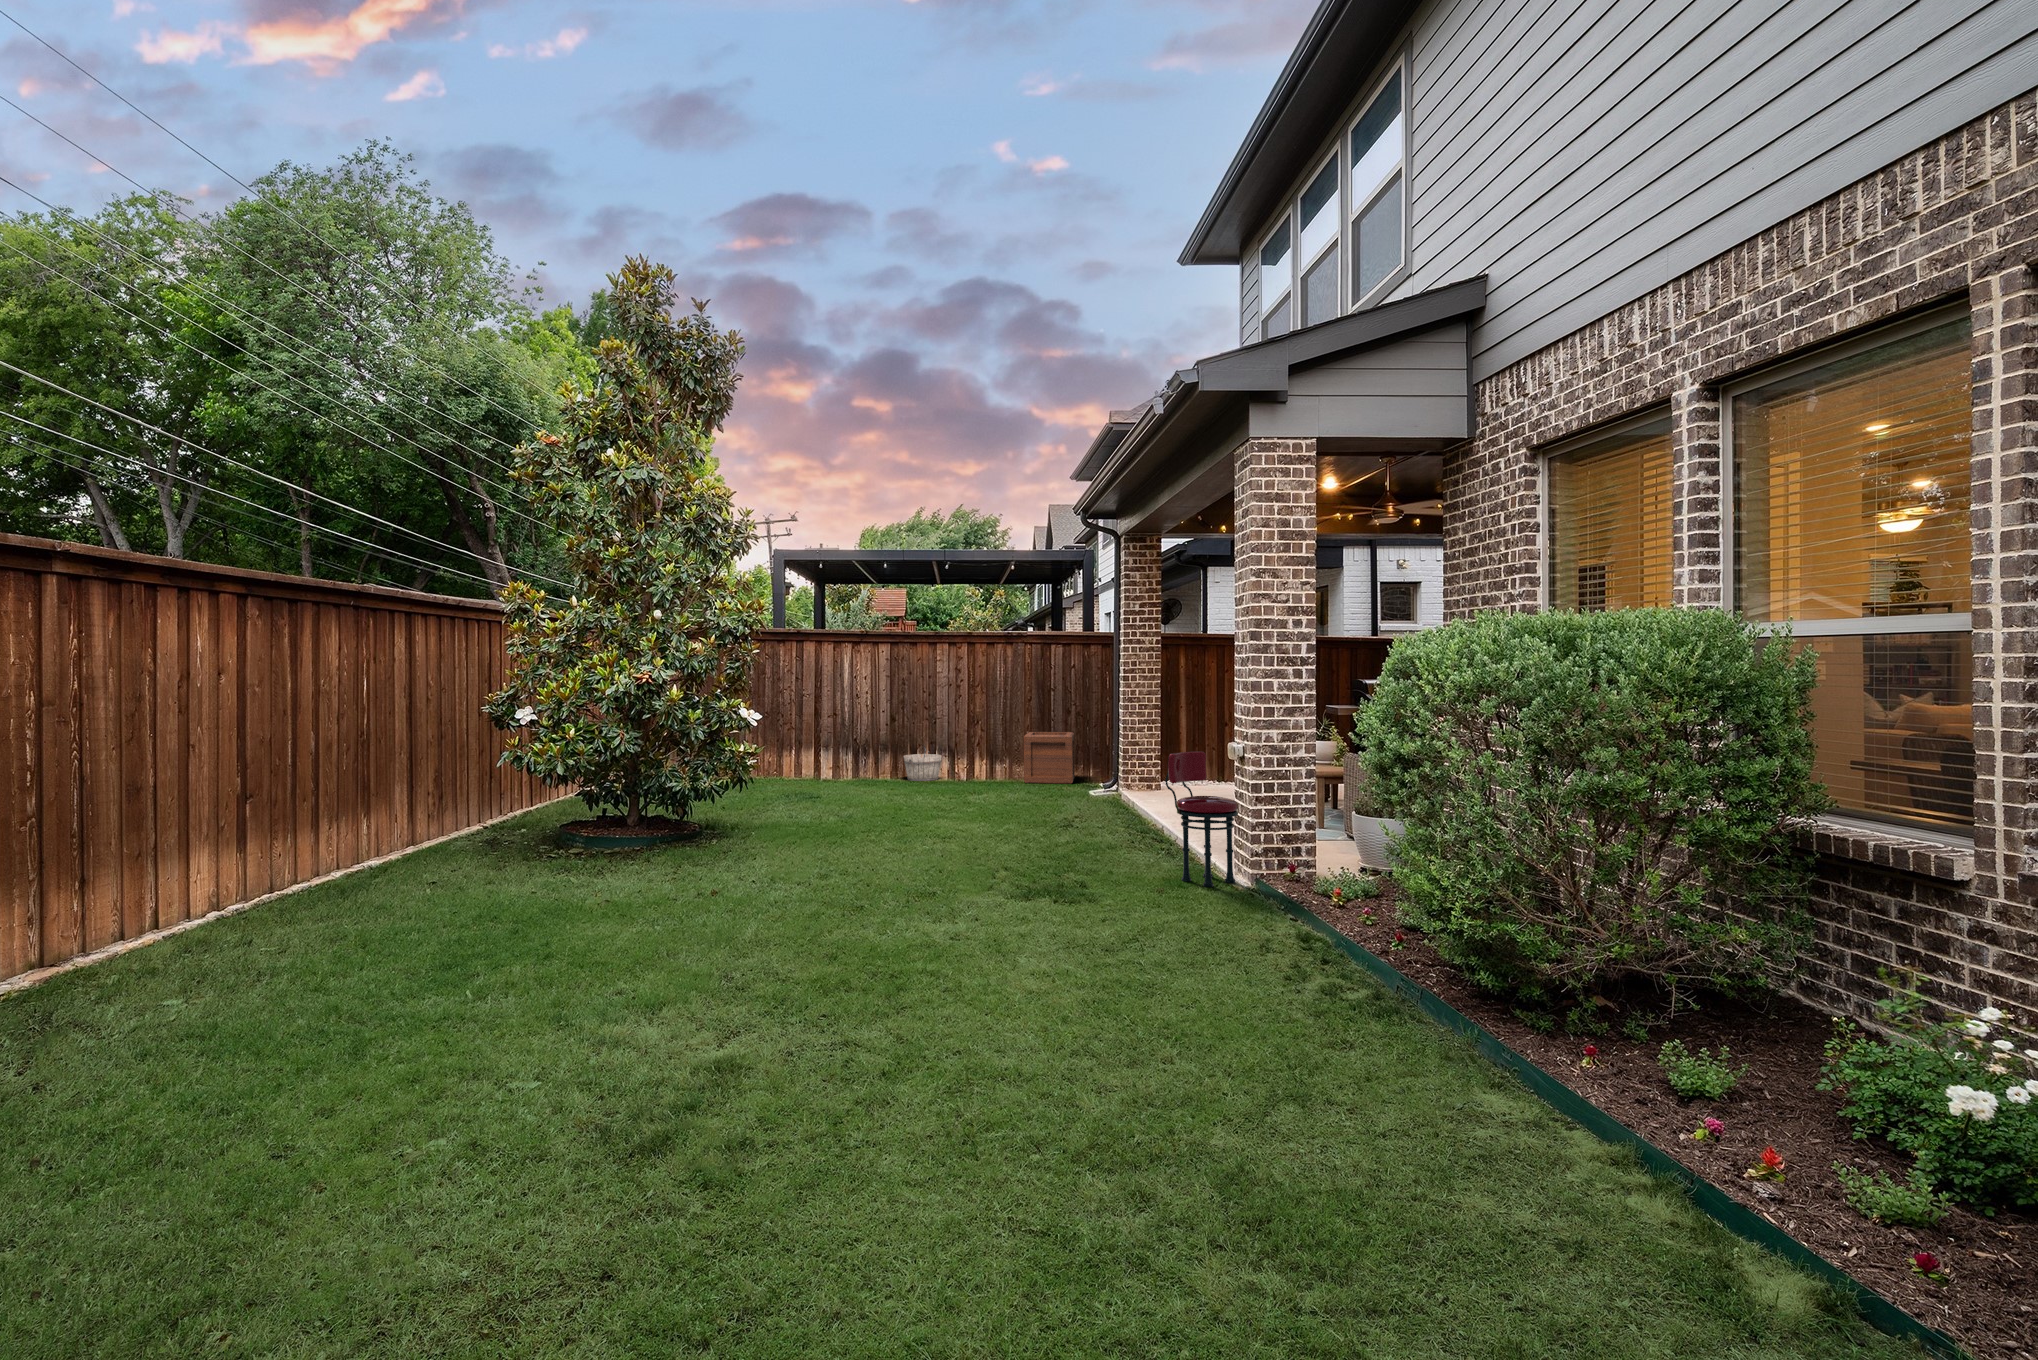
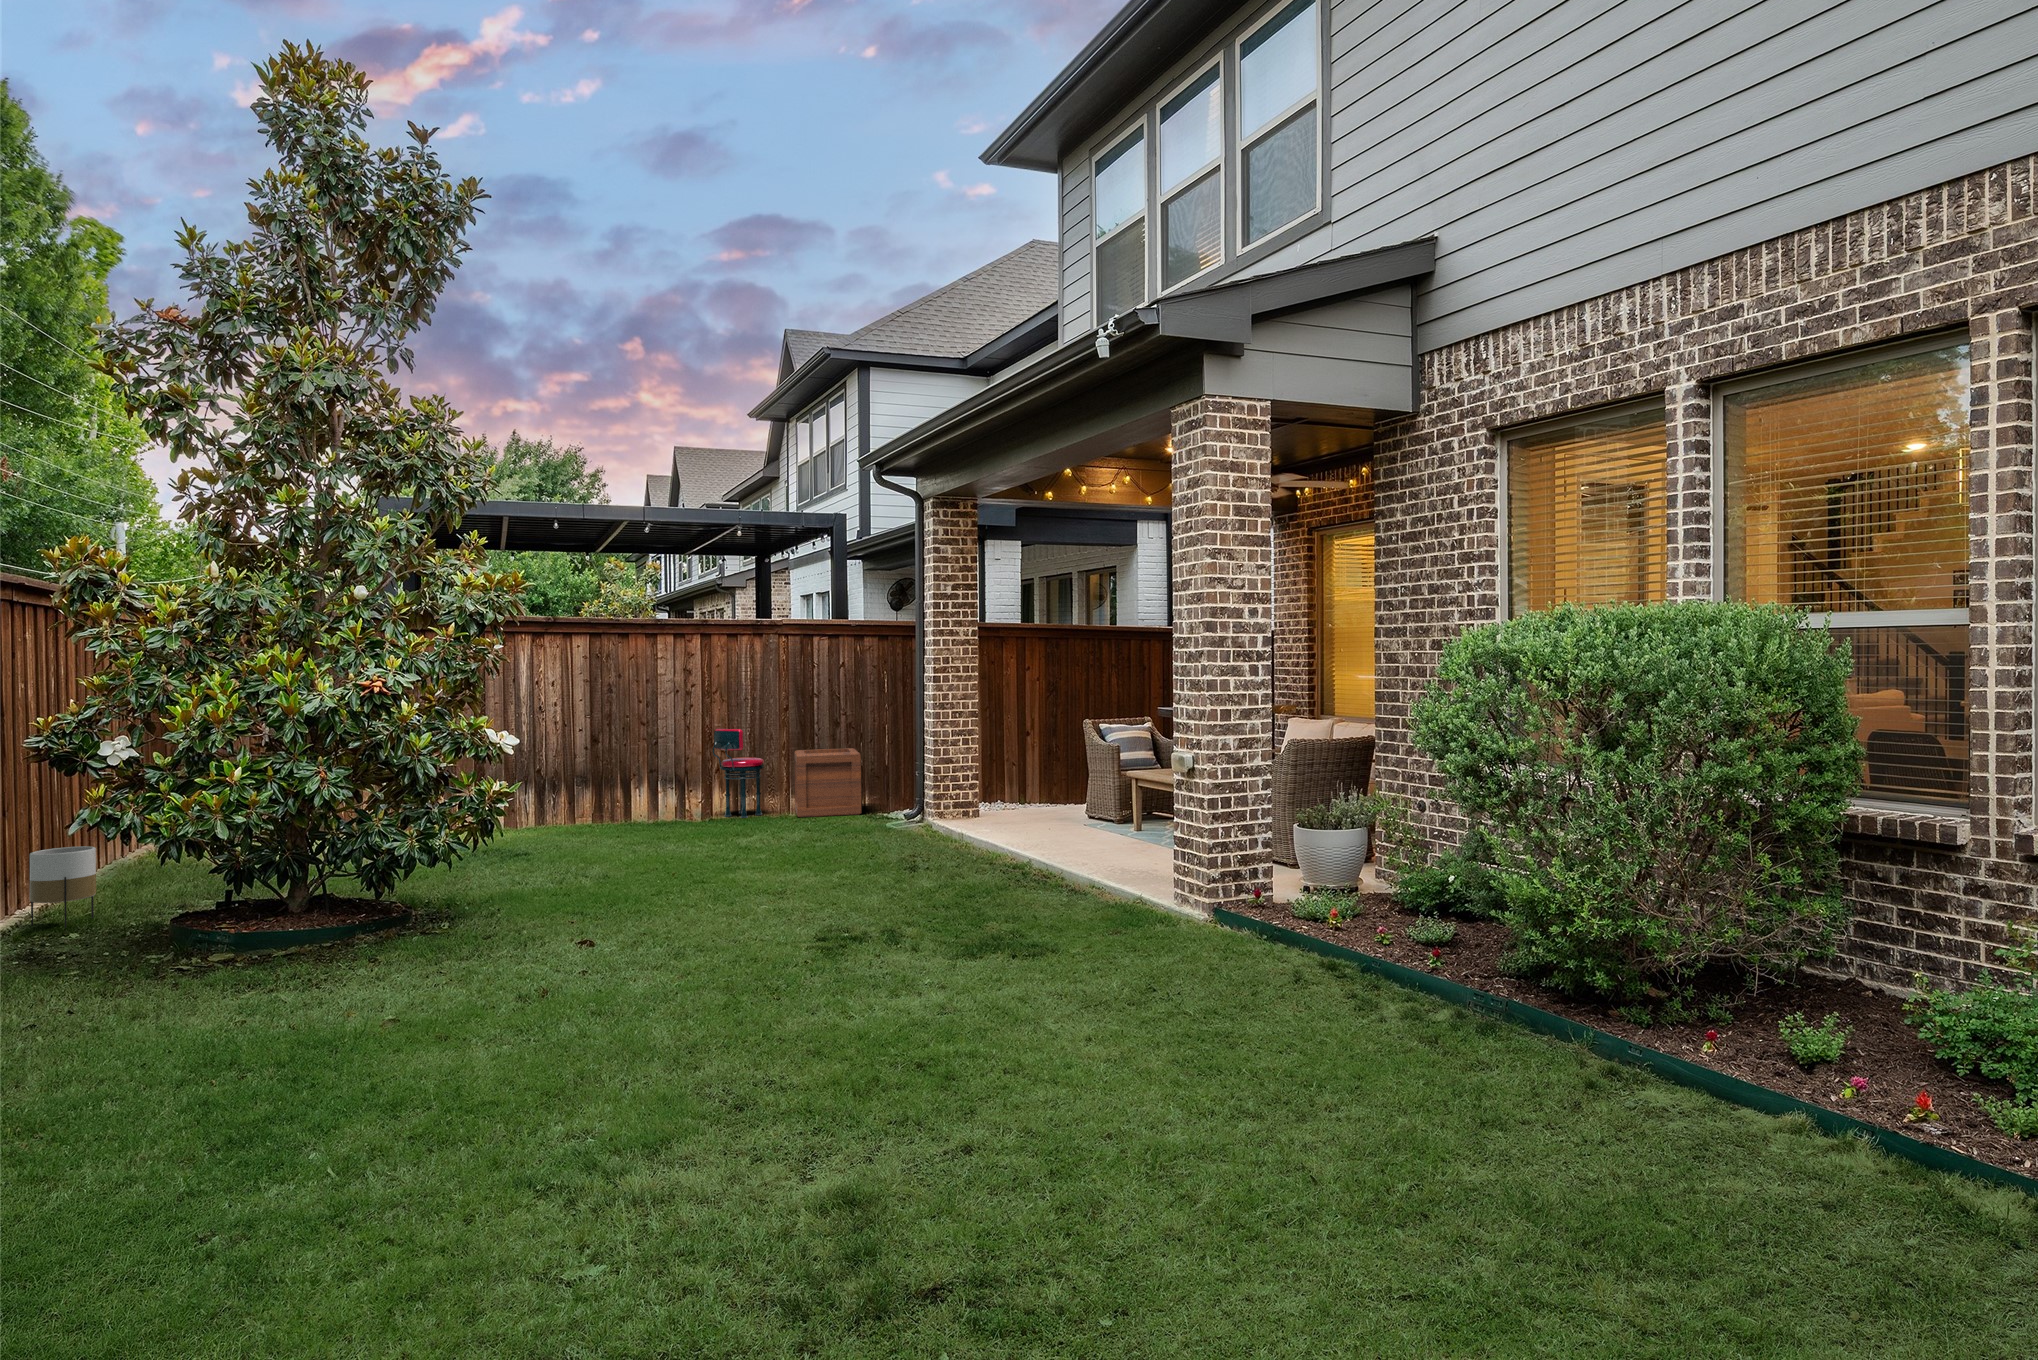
wooden bucket: present [903,747,942,781] -> none [621,777,677,824]
stool: present [1166,752,1238,887] -> present [713,729,764,818]
planter: none [532,771,566,820] -> present [30,846,97,928]

